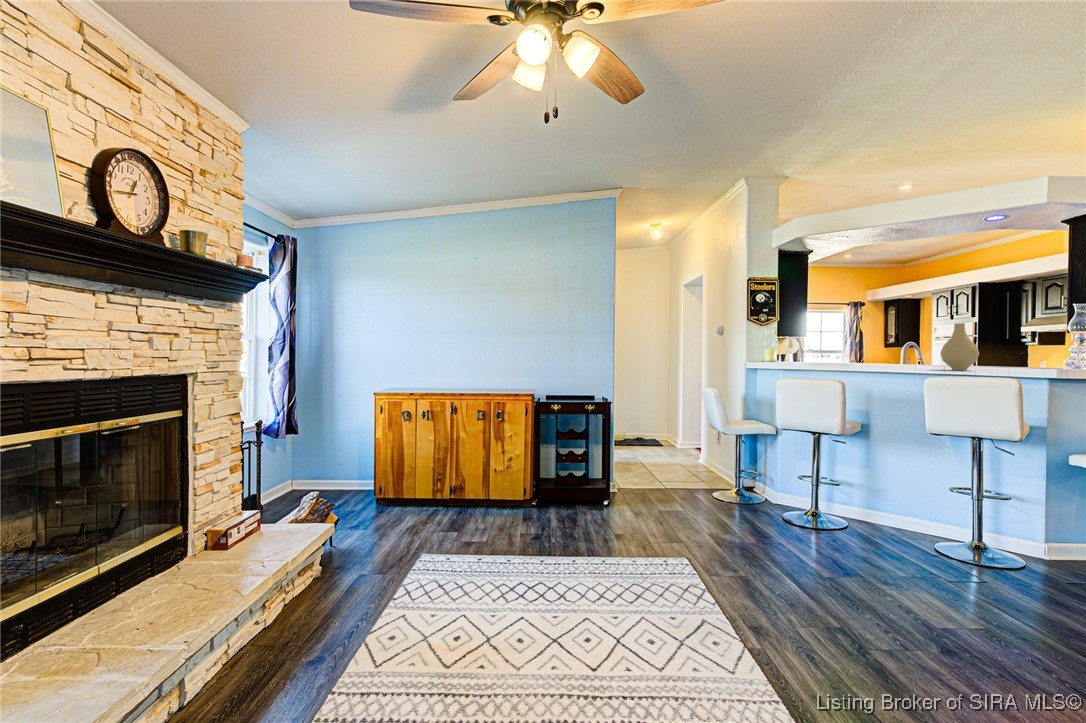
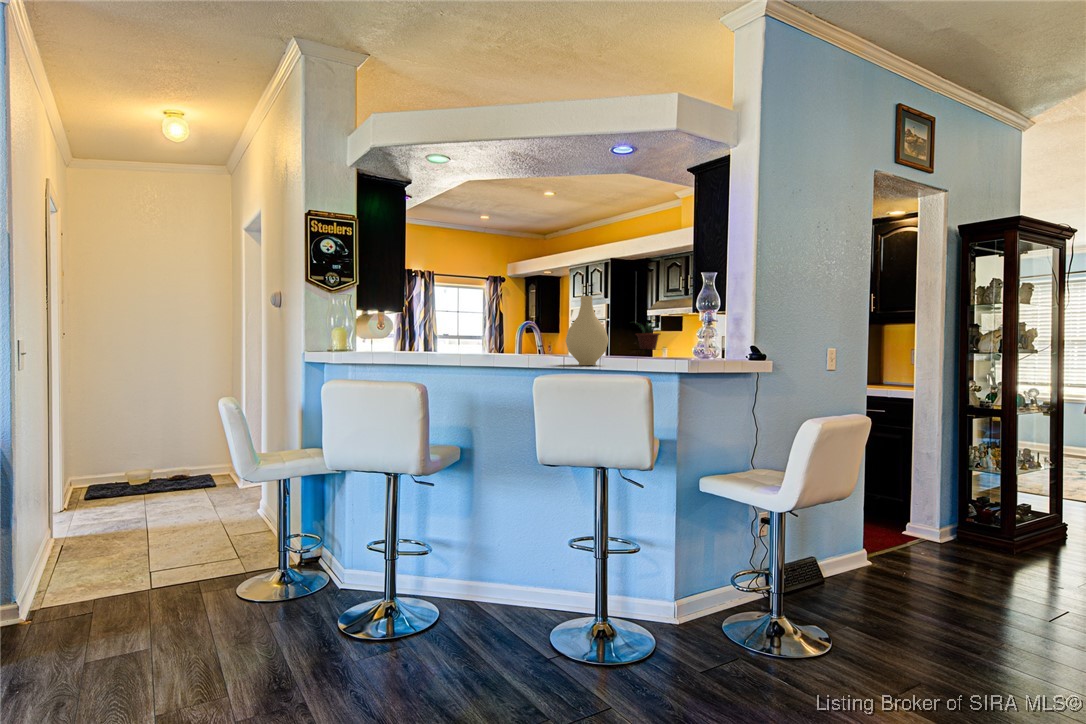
potted plant: none [1000,337,1041,362] -> present [636,323,660,349]

